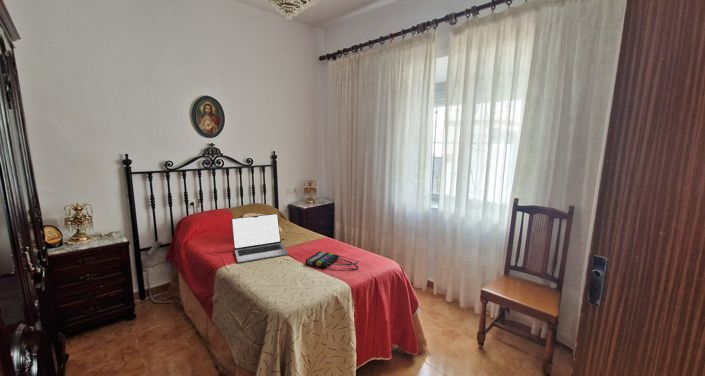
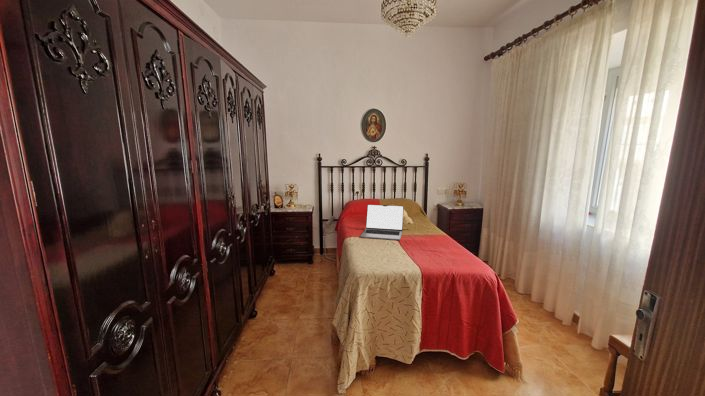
tote bag: present [306,252,358,270] -> none [405,243,445,264]

